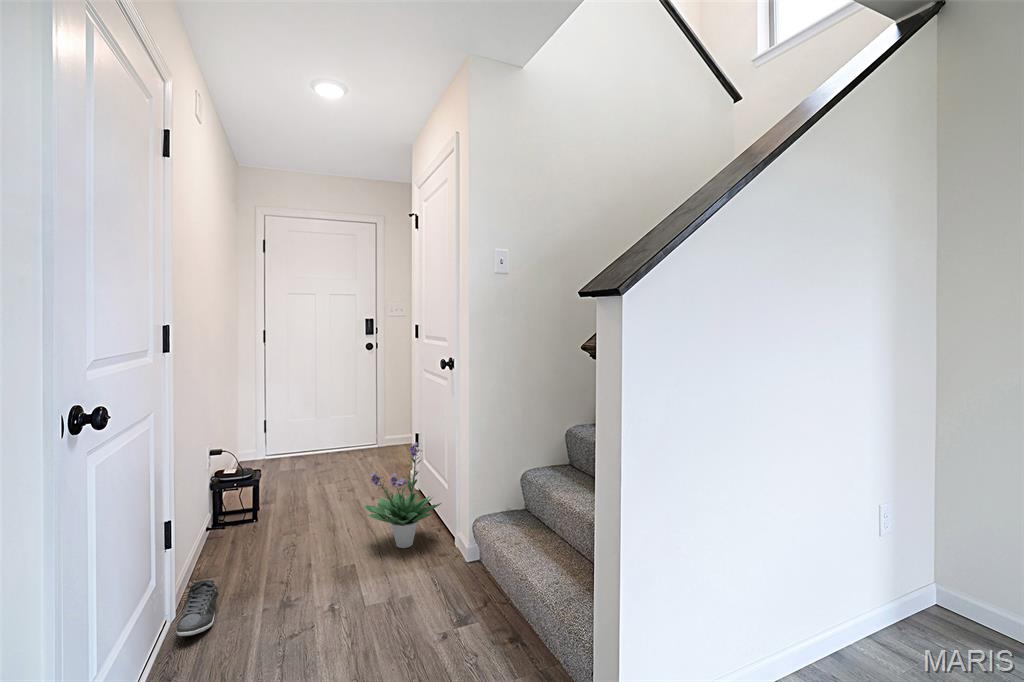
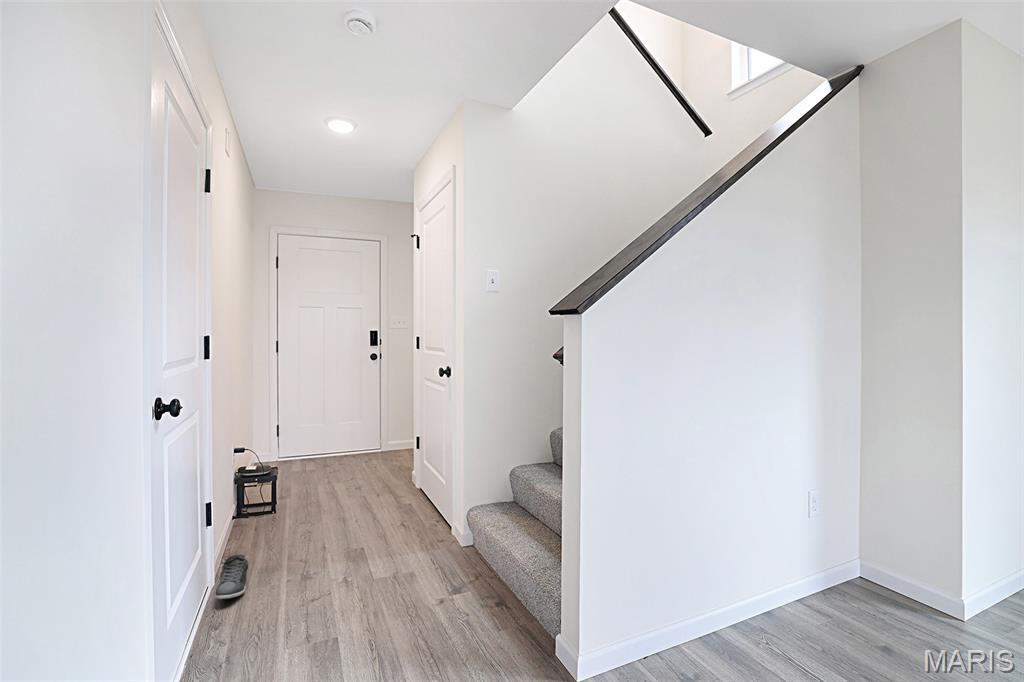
potted plant: present [365,442,441,548] -> none [372,440,442,534]

